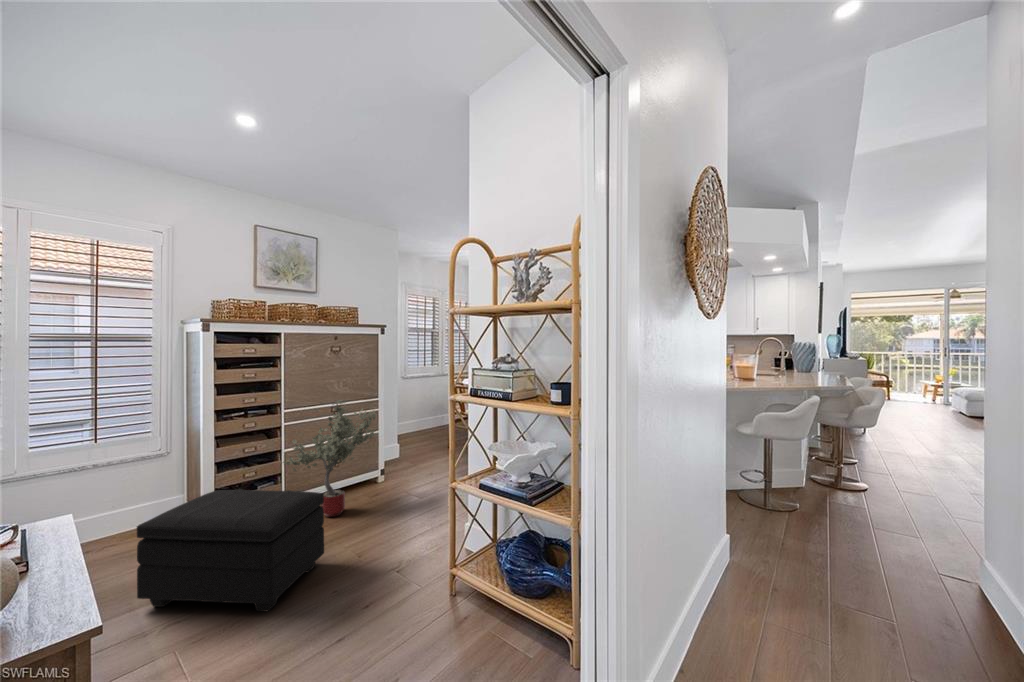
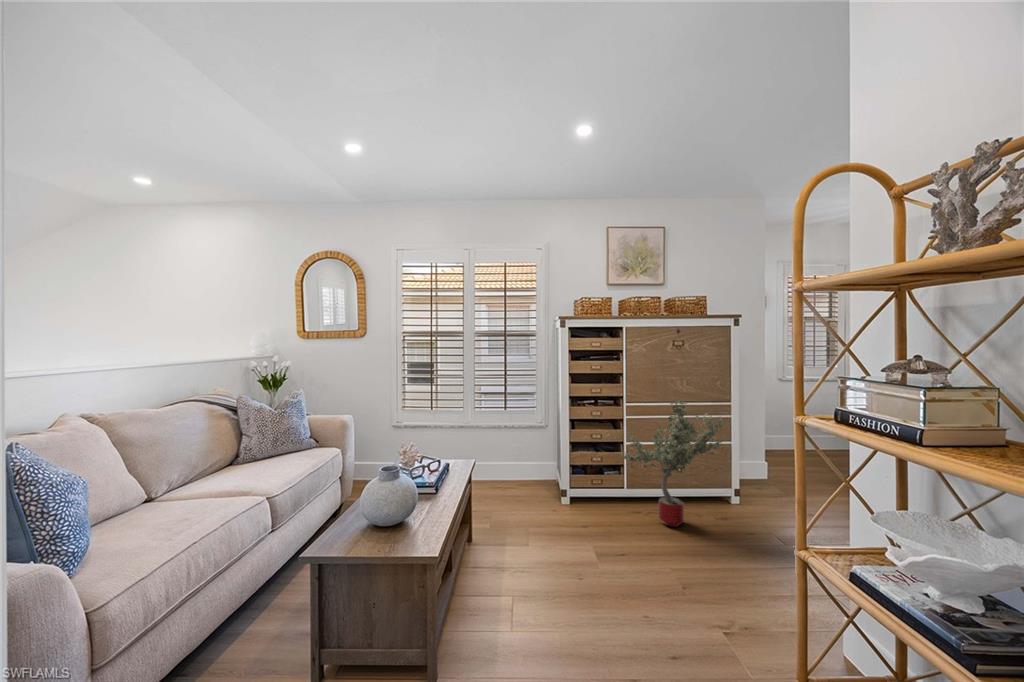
footstool: present [137,489,324,611] -> none [503,468,647,604]

